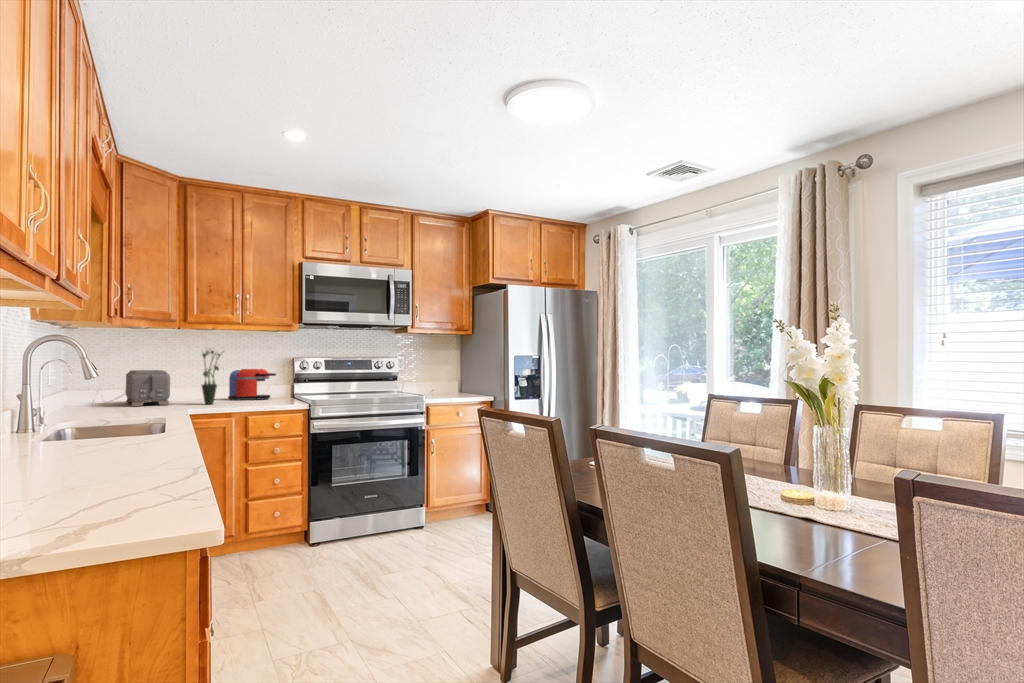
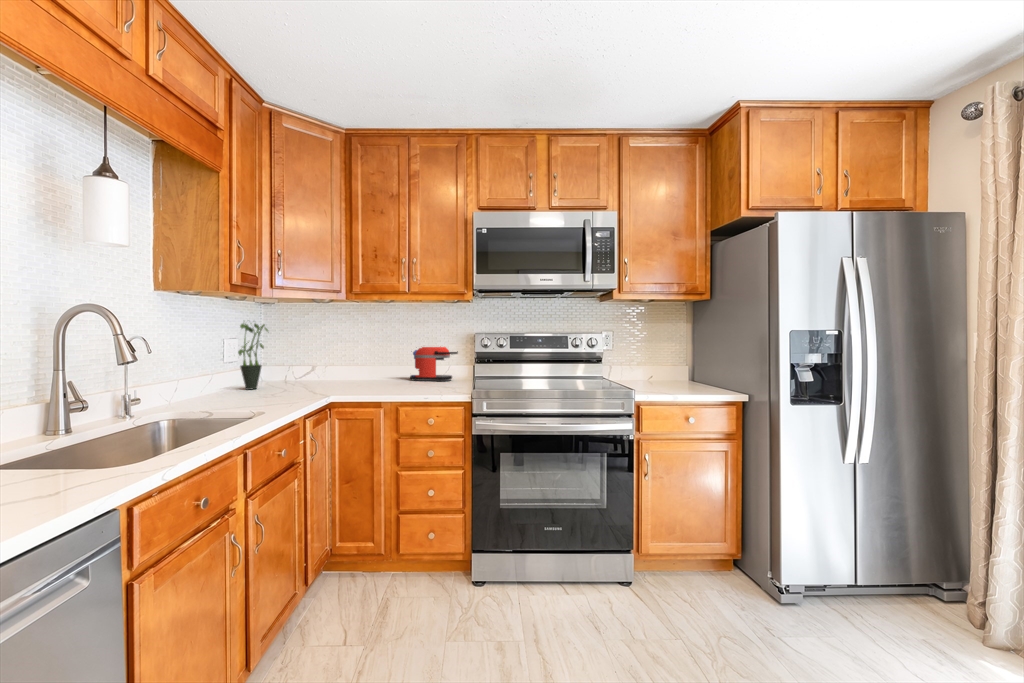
potted plant: present [202,349,221,404] -> present [238,323,268,390]
toaster: present [125,370,170,406] -> none [297,346,348,386]

